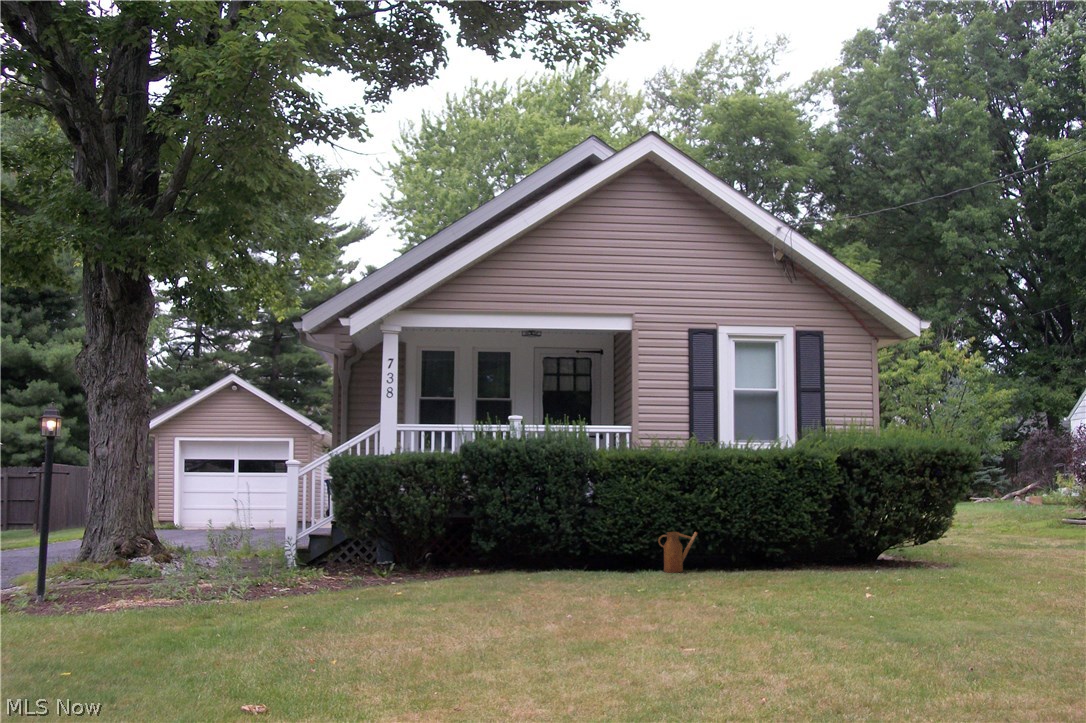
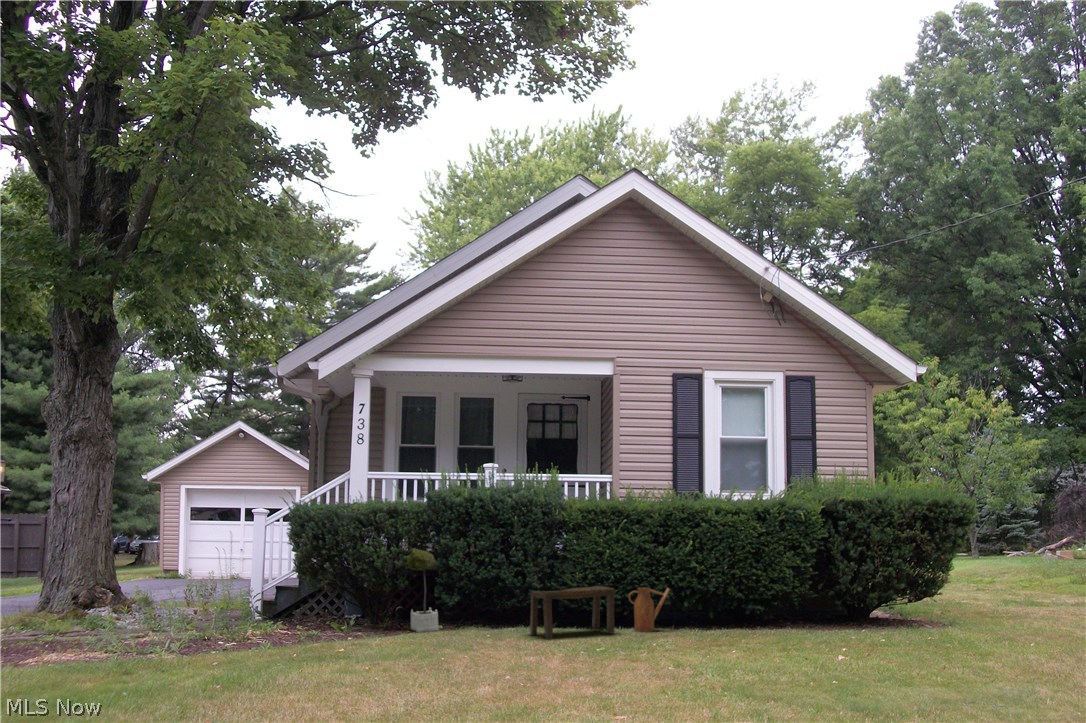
potted tree: none [449,497,480,575] -> present [407,549,439,632]
bench: none [569,531,648,580] -> present [530,586,616,639]

